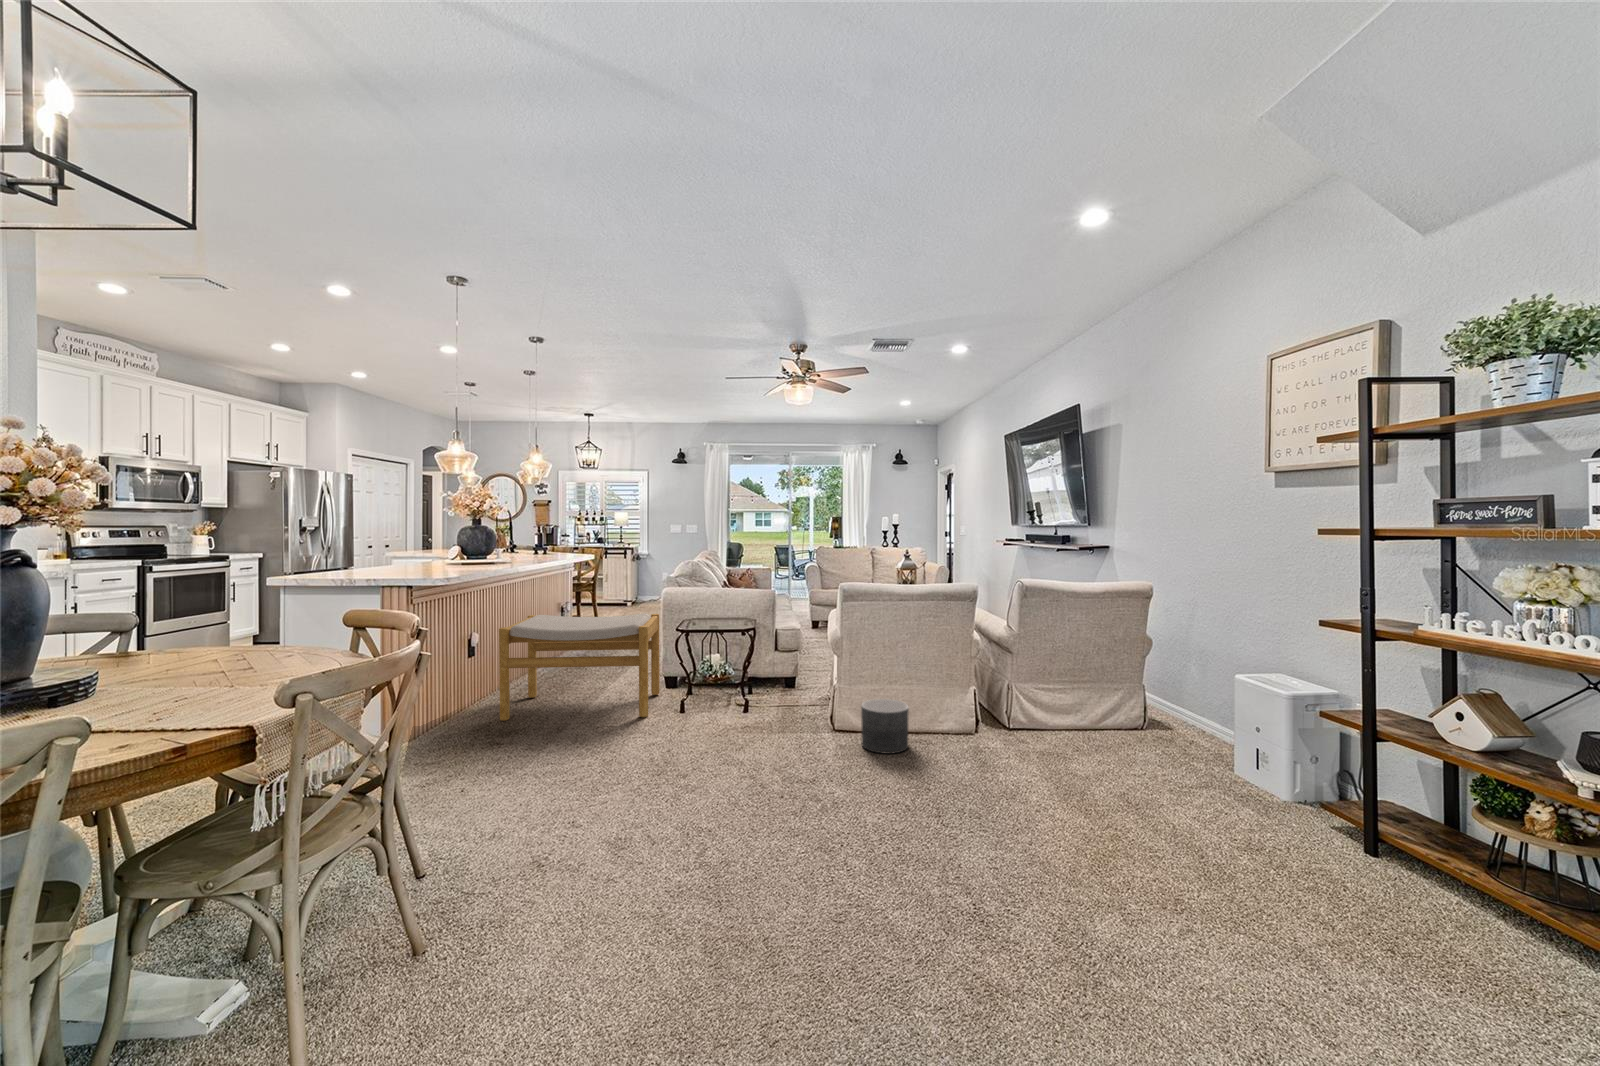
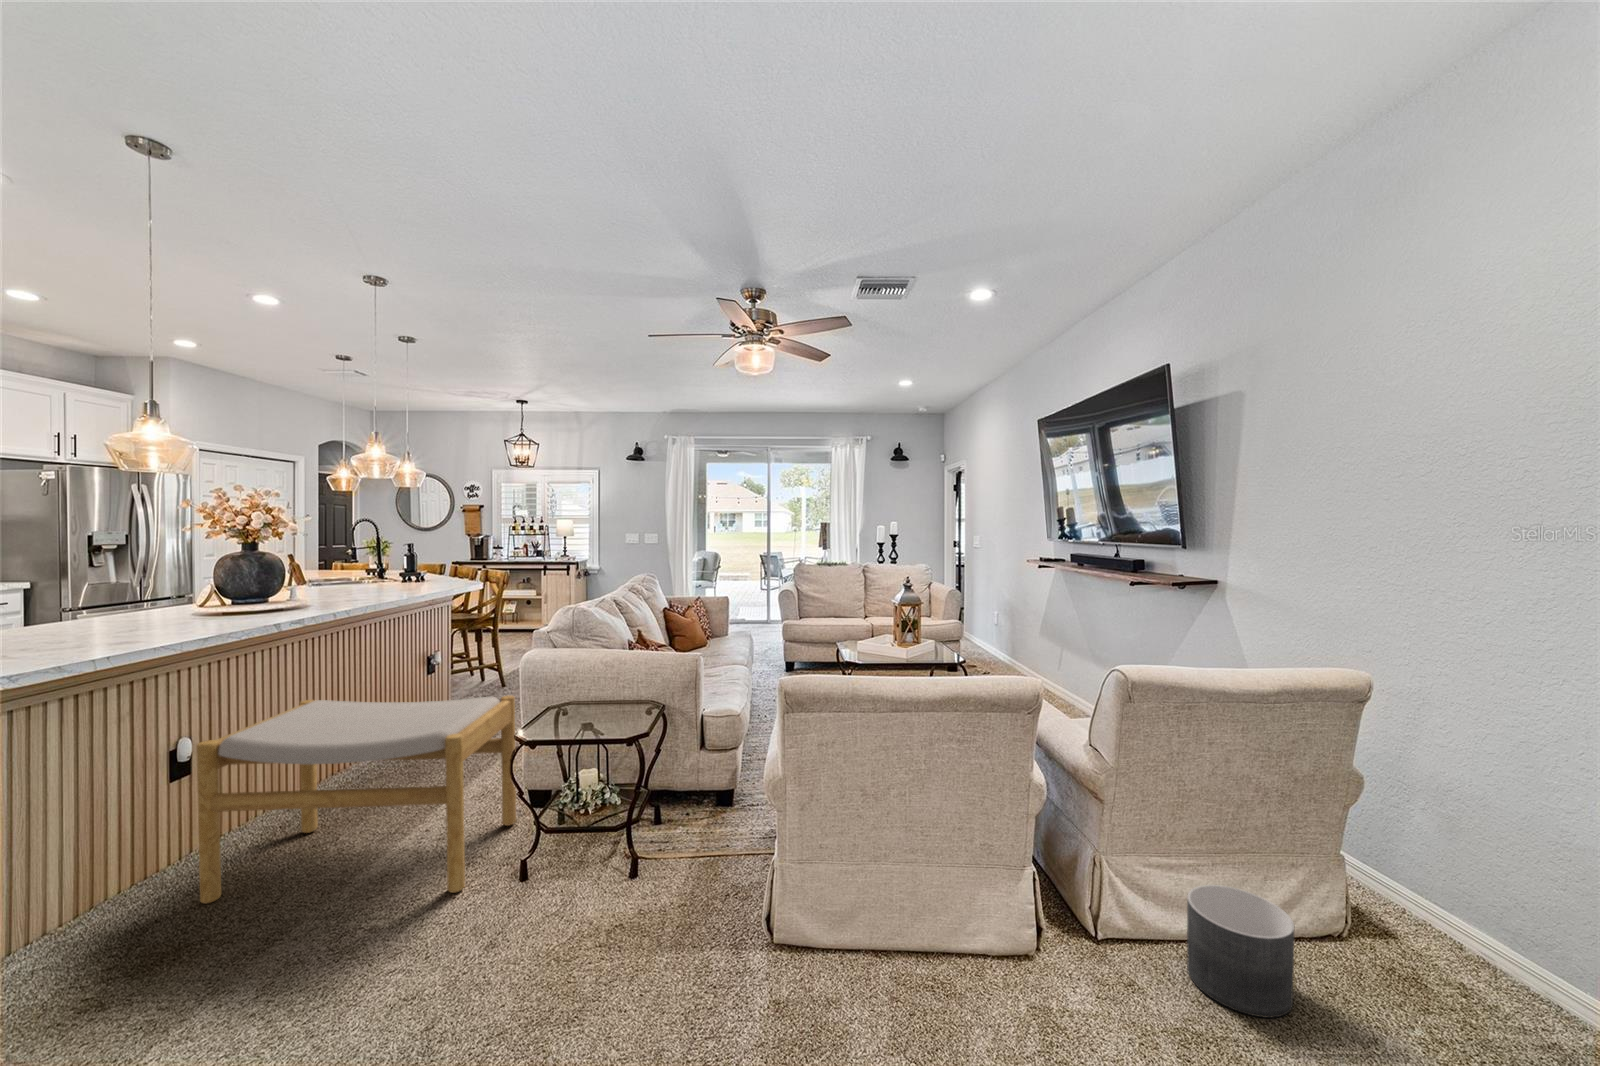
planter: present [861,699,909,754] -> present [1187,885,1294,1018]

